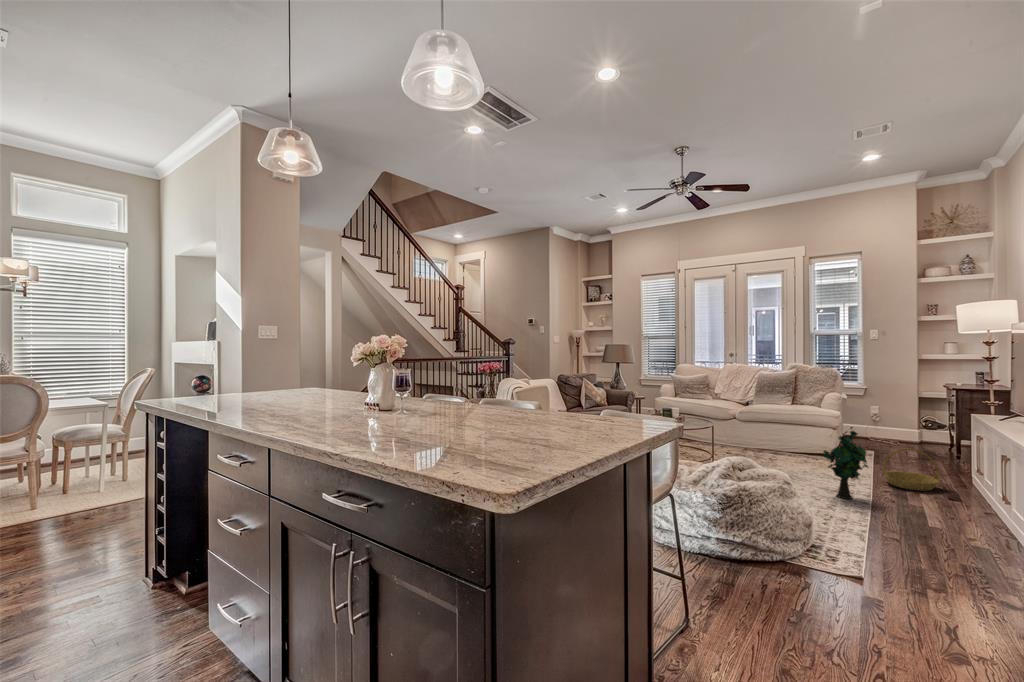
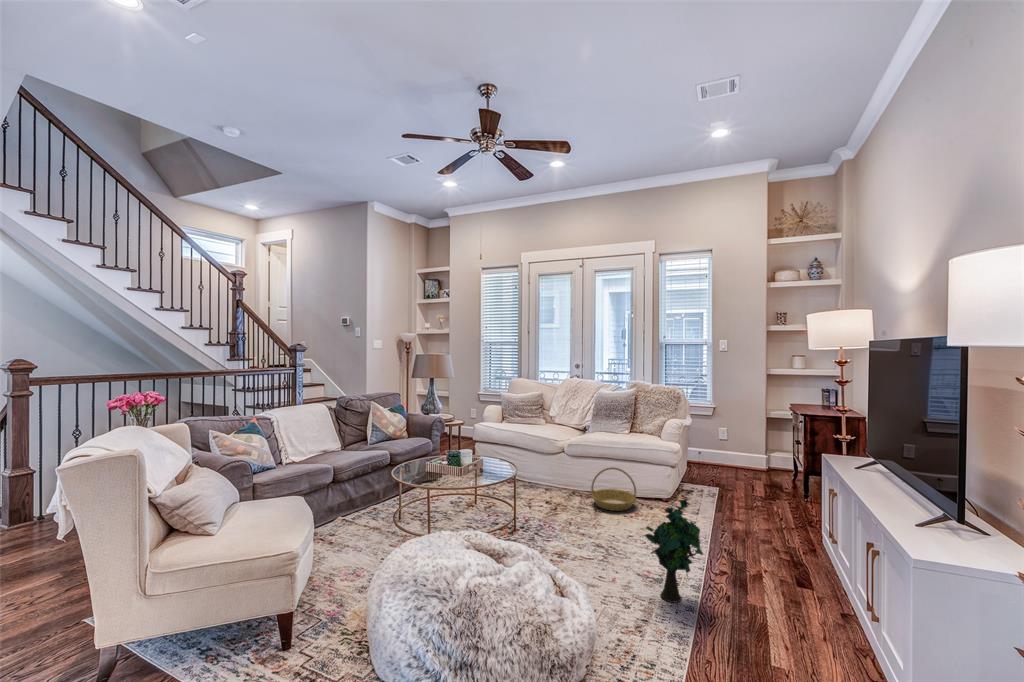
basket: present [883,448,940,491] -> present [591,467,636,511]

